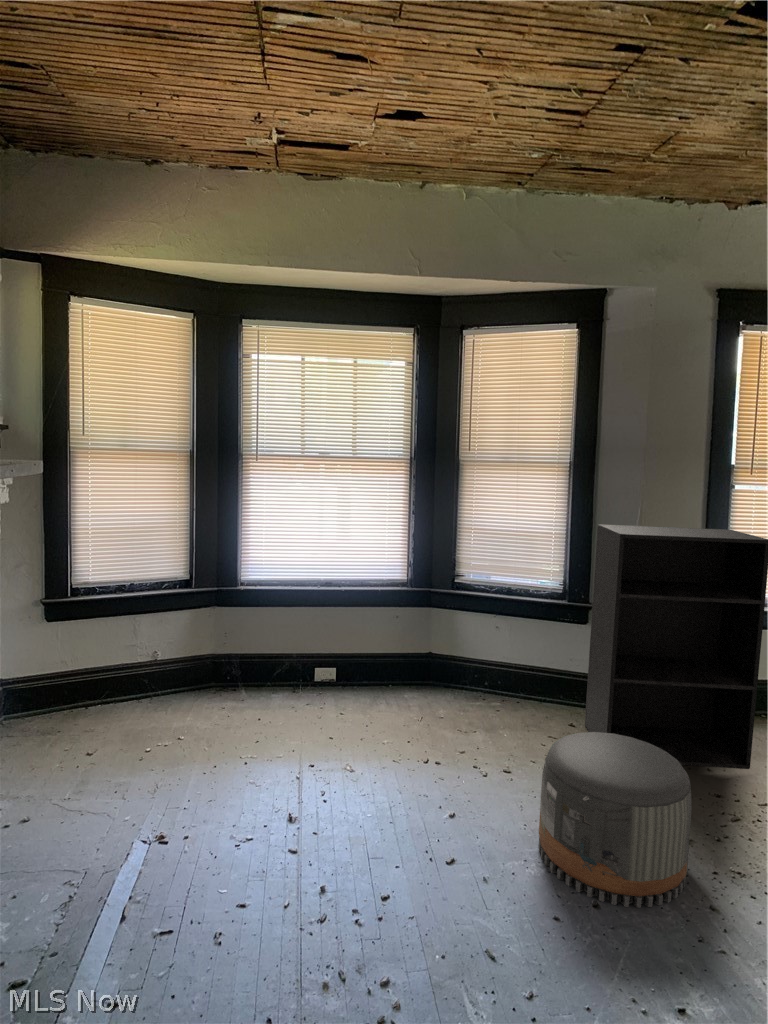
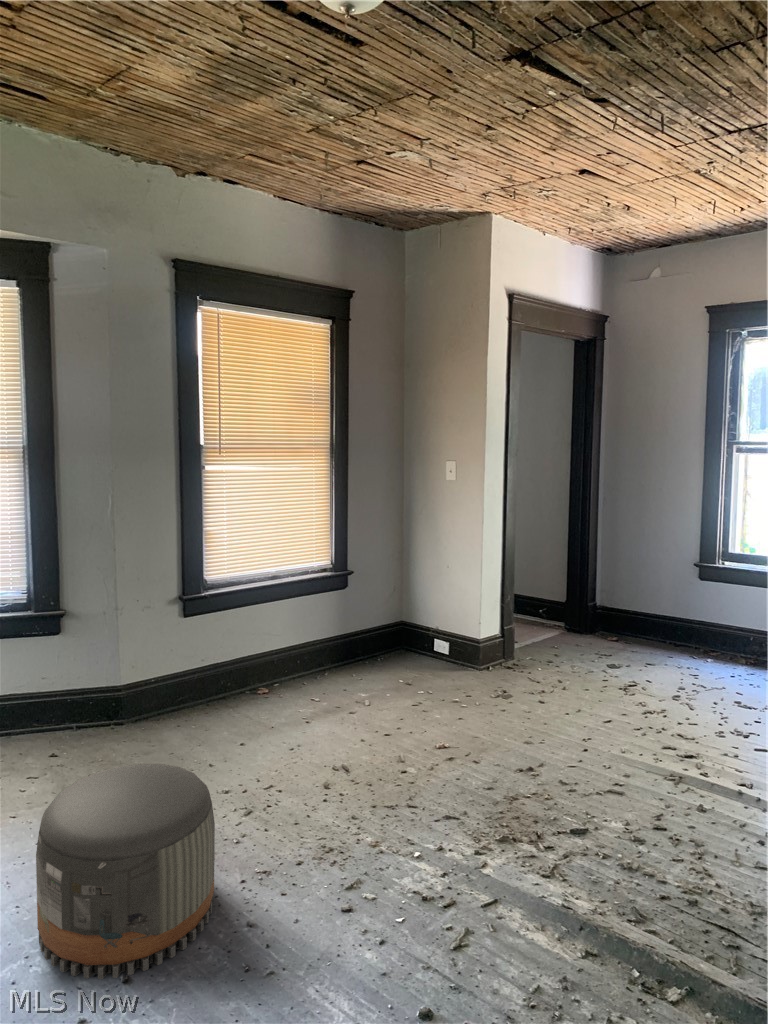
bookshelf: present [585,524,768,769] -> none [66,511,247,790]

